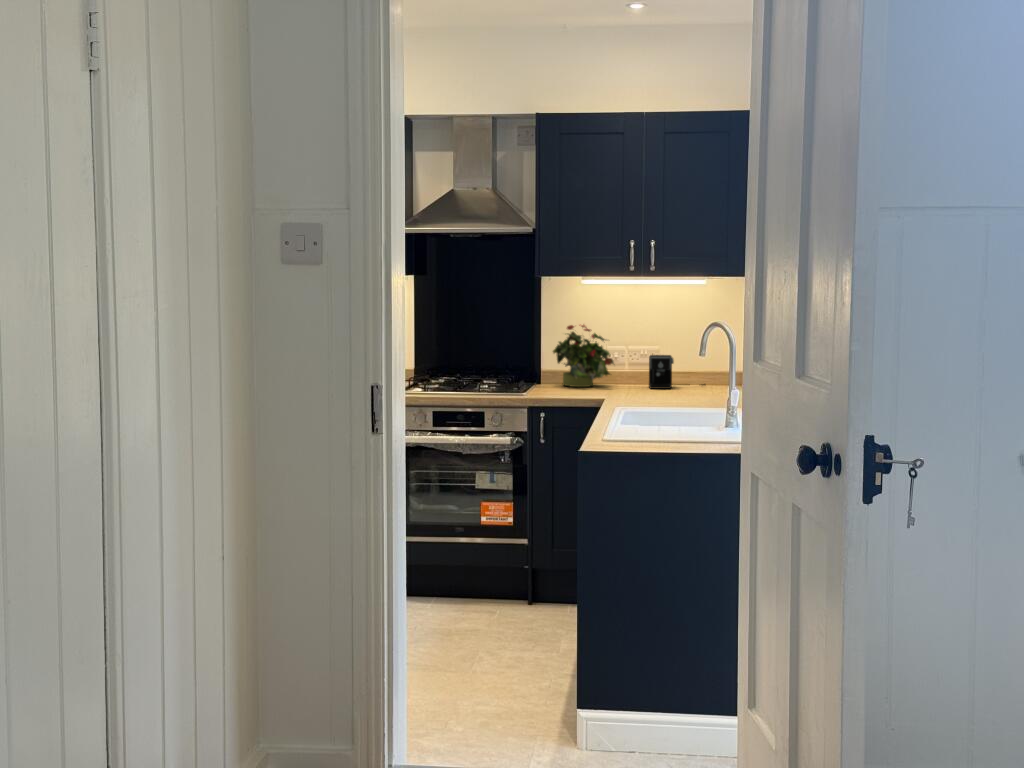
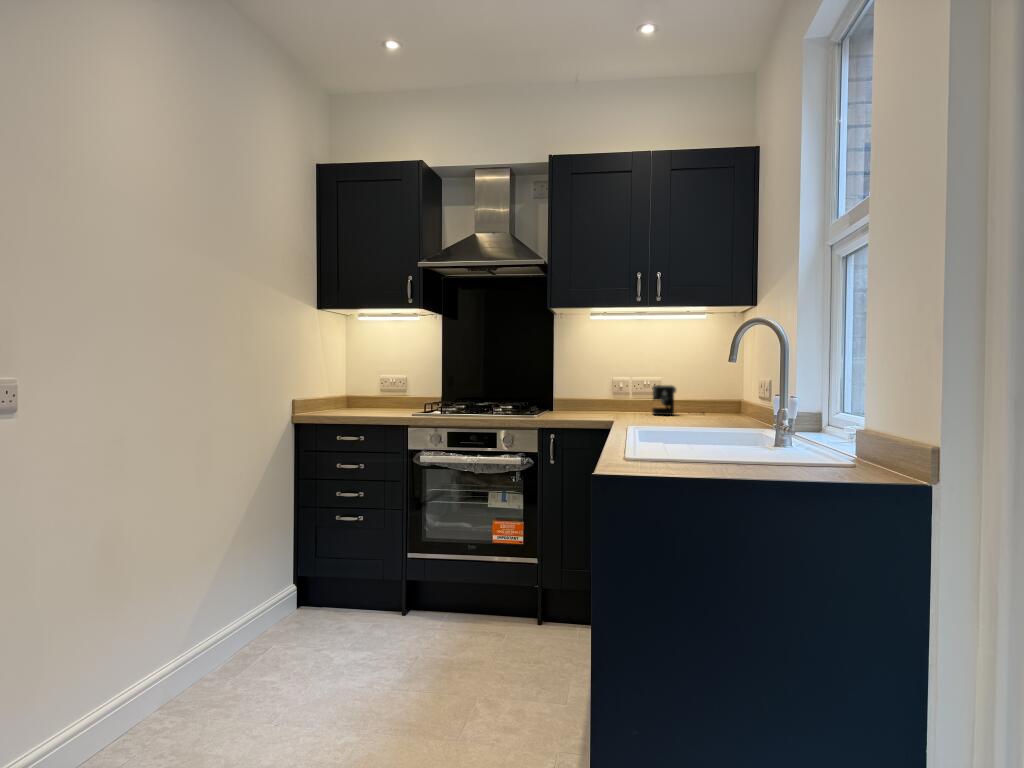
potted plant: present [553,325,614,387] -> none [565,357,621,414]

